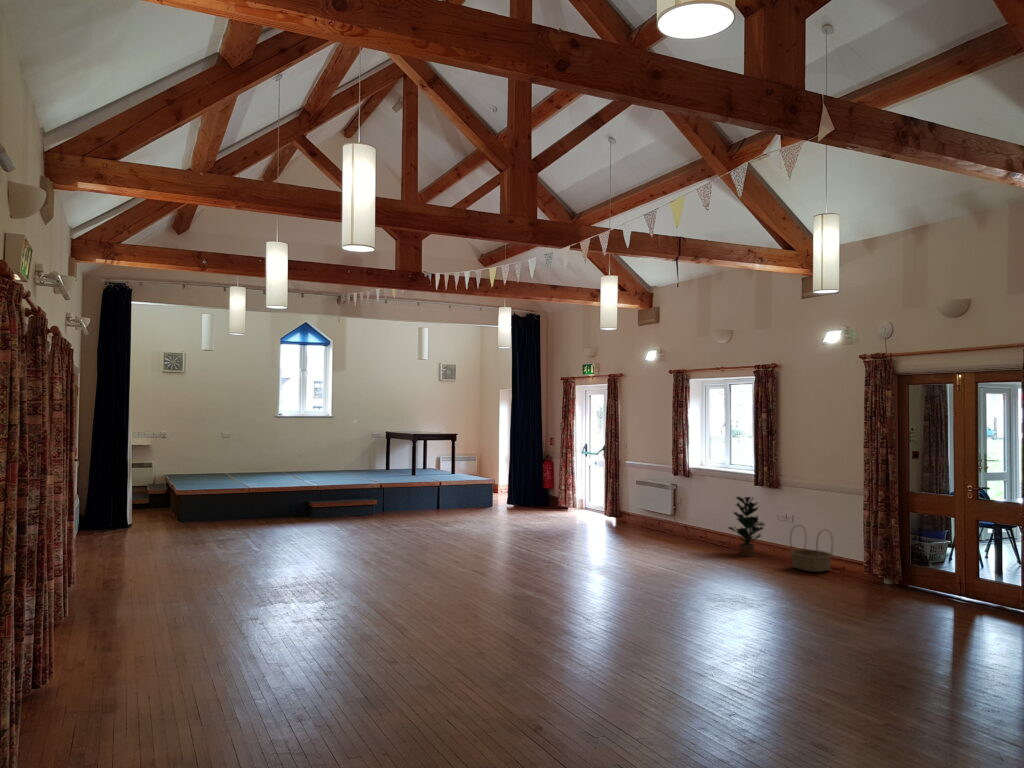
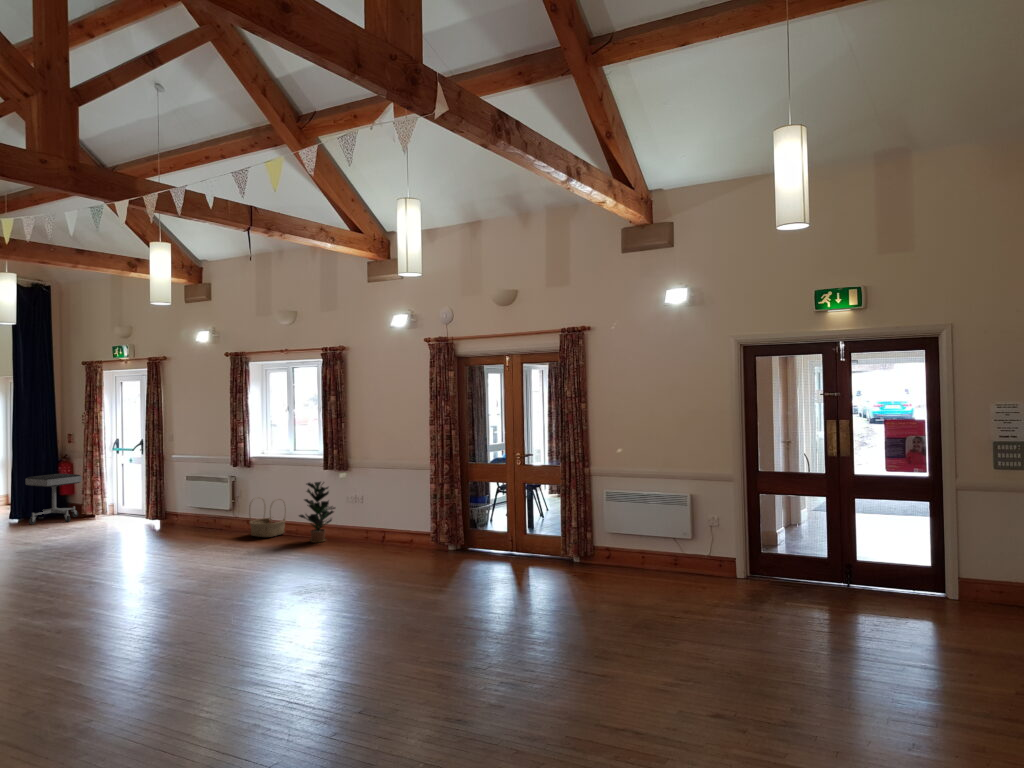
stool: none [520,470,558,511] -> present [26,474,82,525]
basket: present [791,548,832,572] -> present [250,499,286,537]

